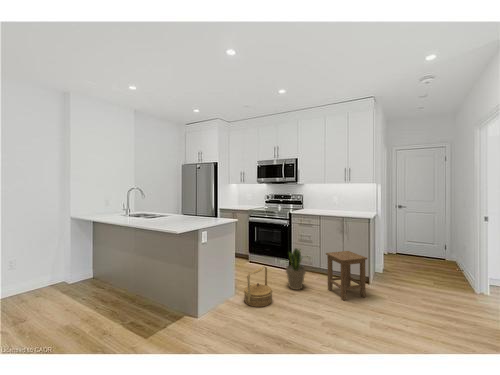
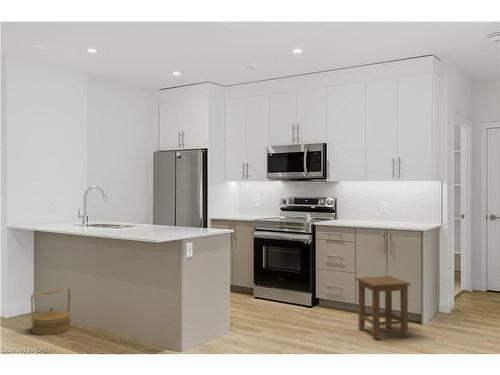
potted plant: present [286,249,306,290] -> none [301,271,333,328]
basket: present [244,266,272,307] -> present [31,288,71,335]

